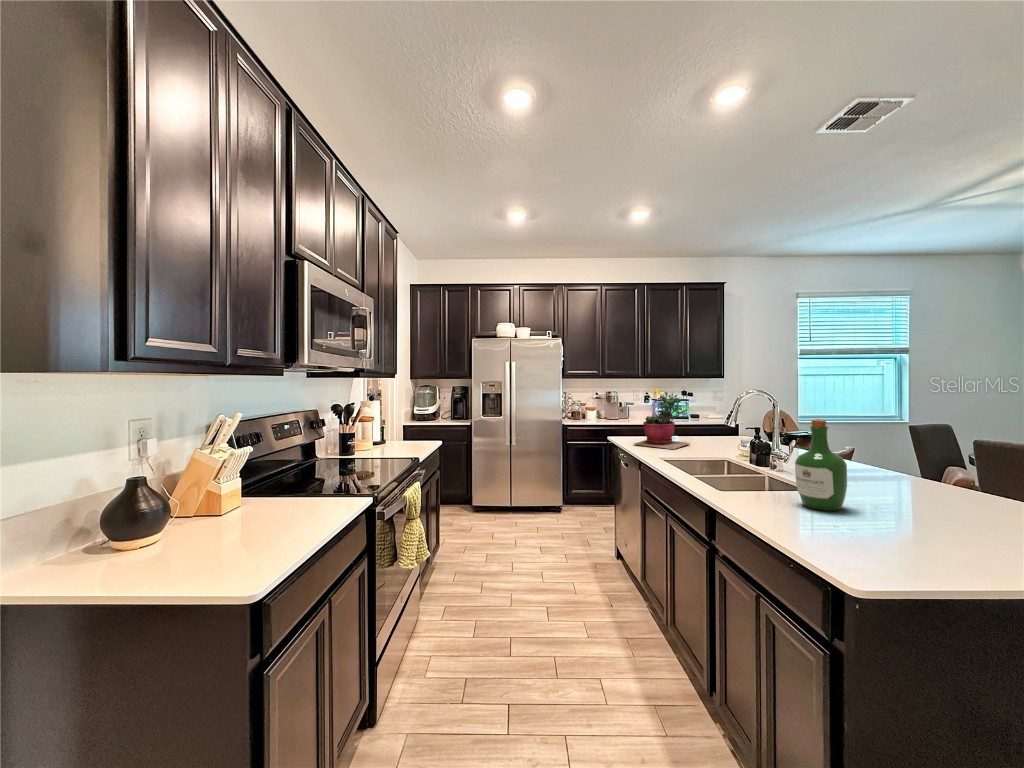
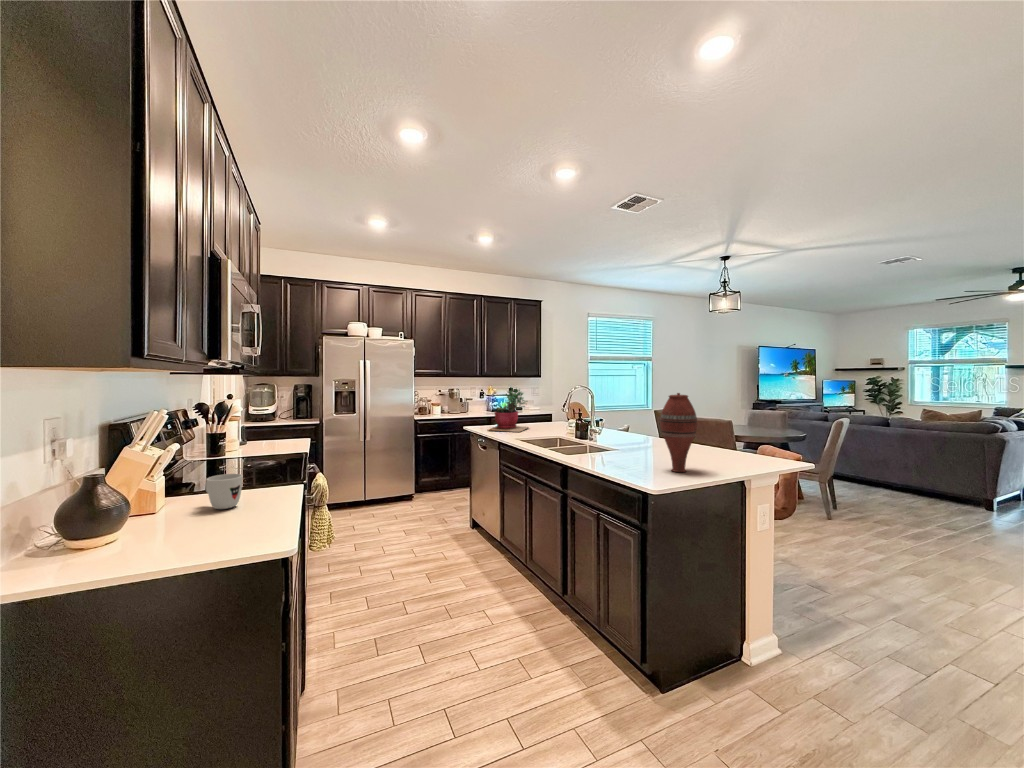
vase: none [870,411,950,550] -> present [660,393,697,472]
wine bottle: present [795,419,847,511] -> none [615,401,644,459]
mug: none [255,487,291,525] -> present [205,474,243,509]

